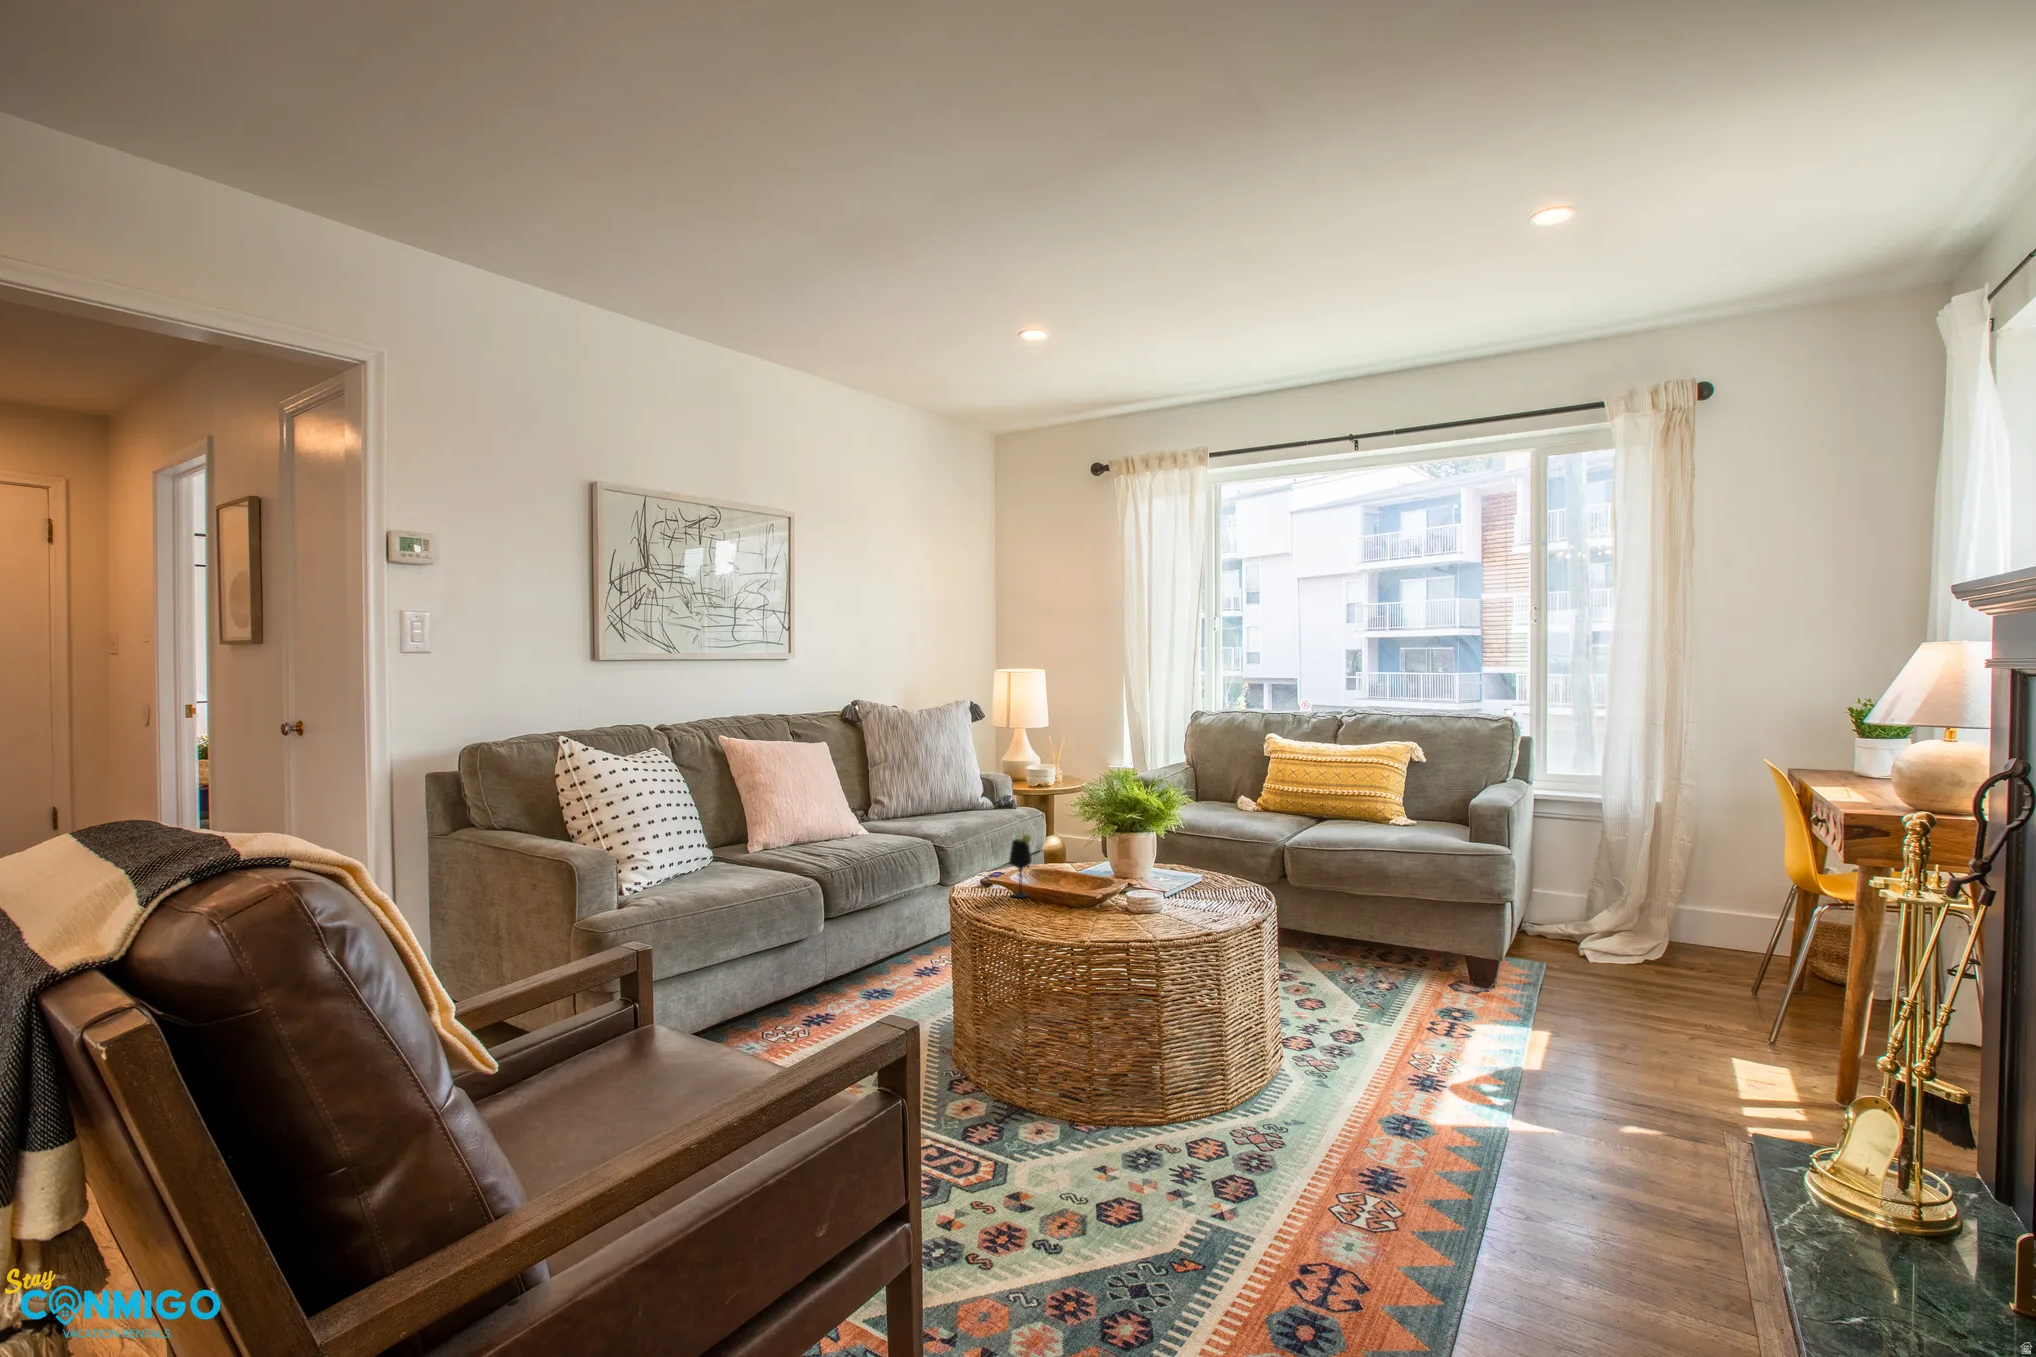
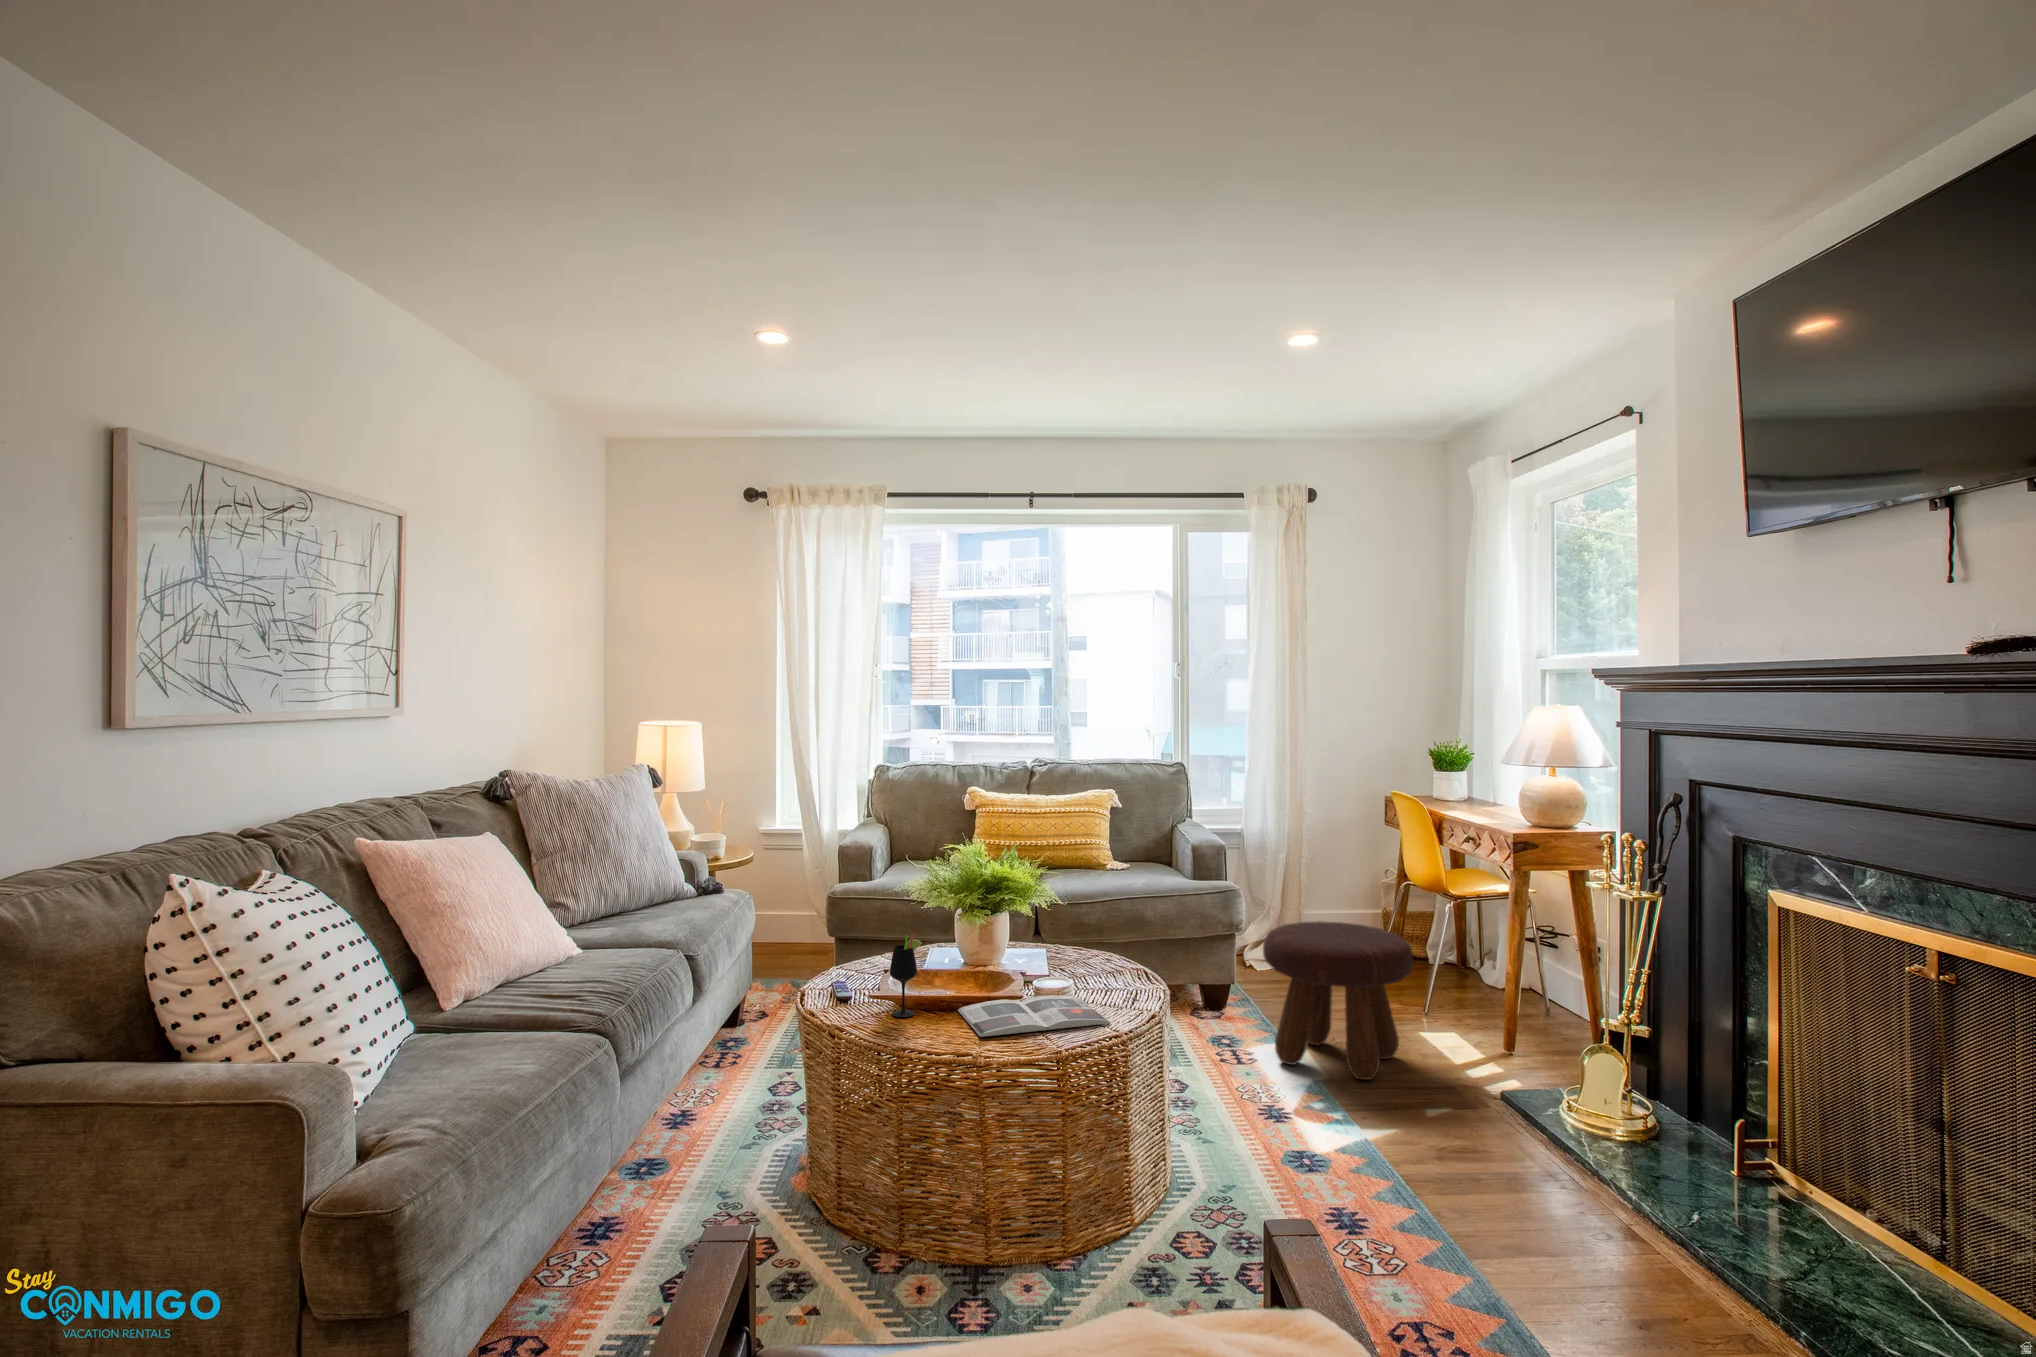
footstool: none [1480,886,1664,1062] -> present [1263,921,1413,1080]
magazine: none [1047,896,1175,925] -> present [958,995,1111,1037]

